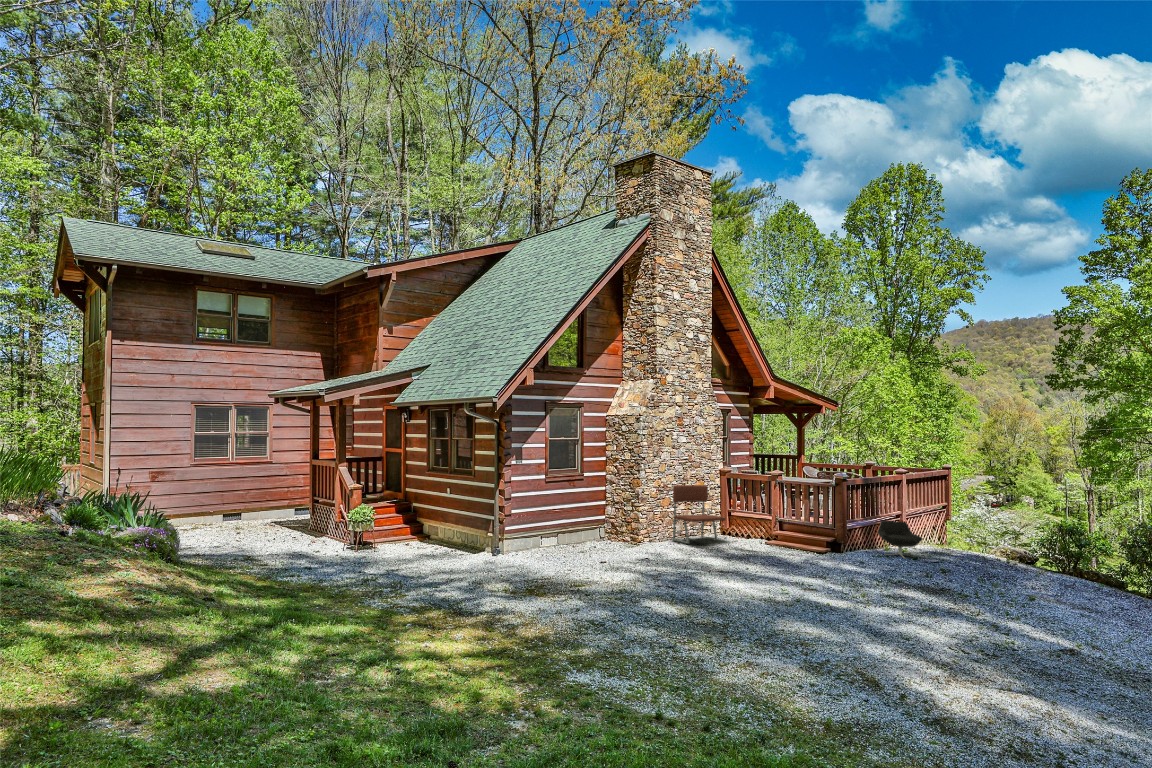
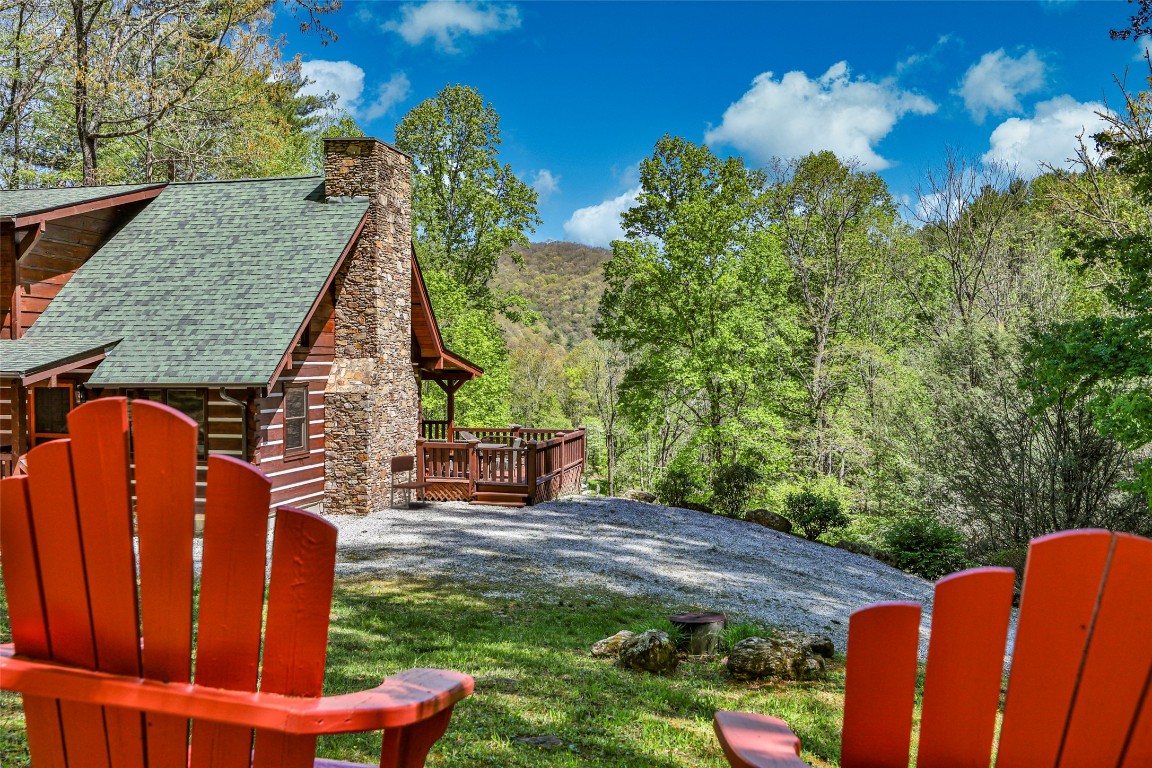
lounge chair: present [878,520,923,558] -> none [545,474,578,502]

